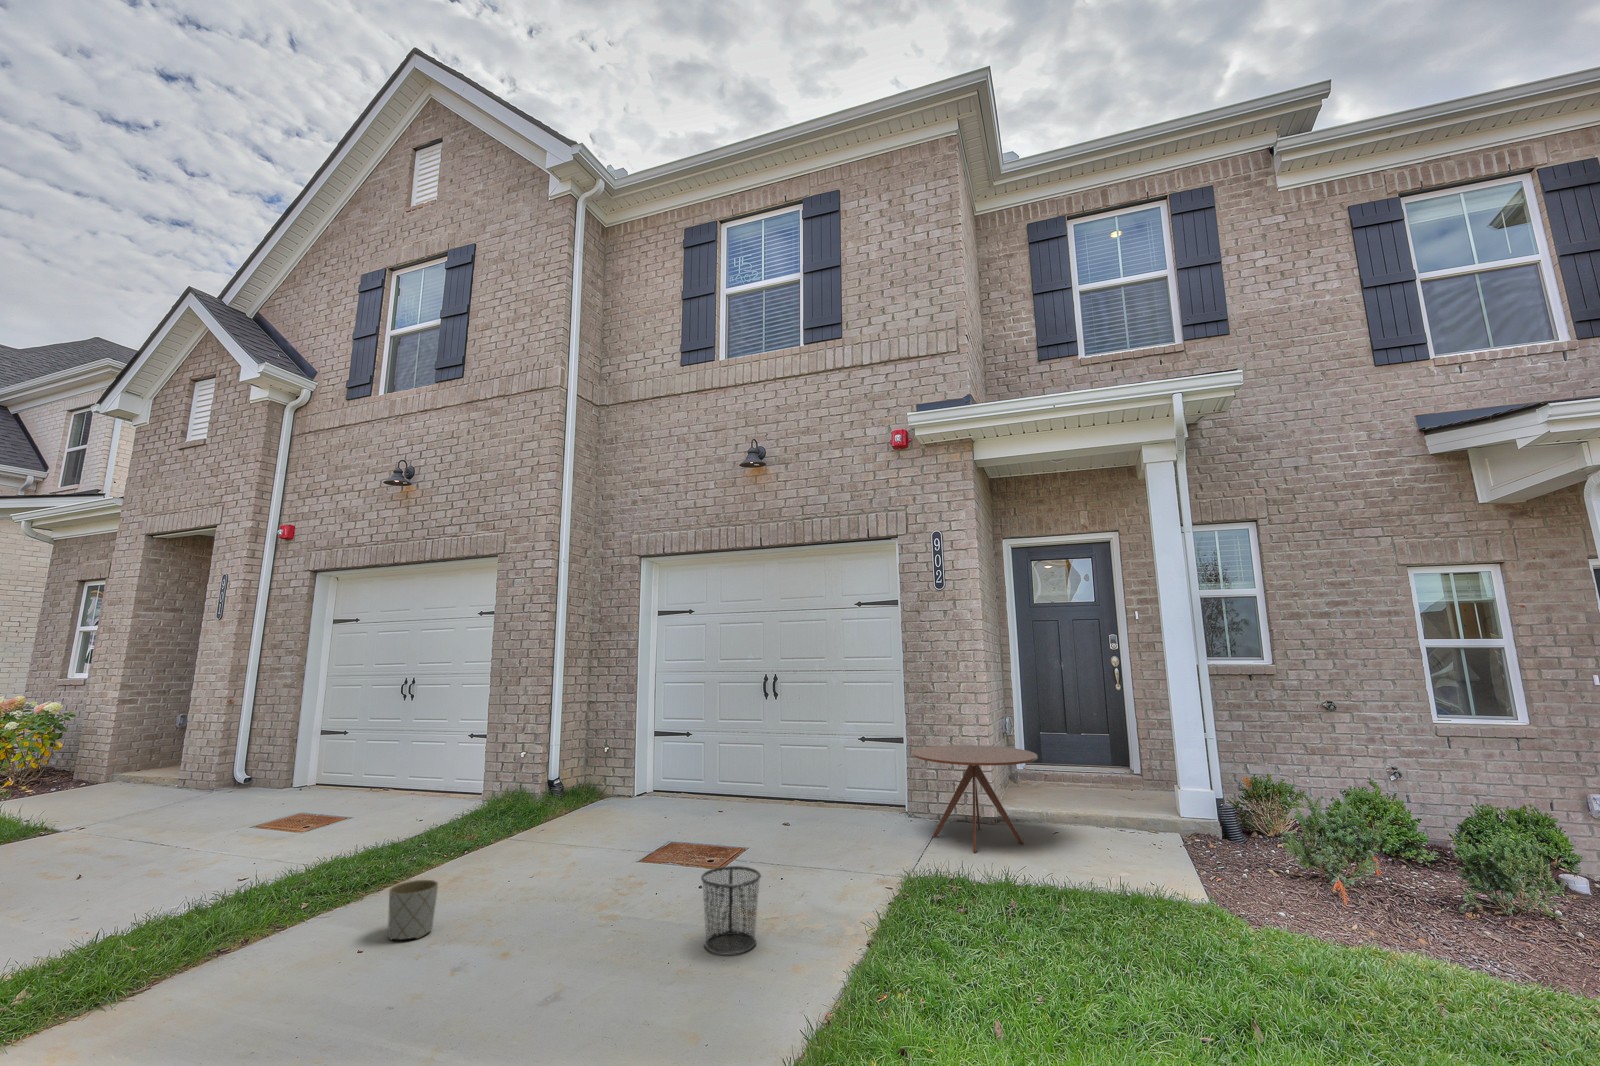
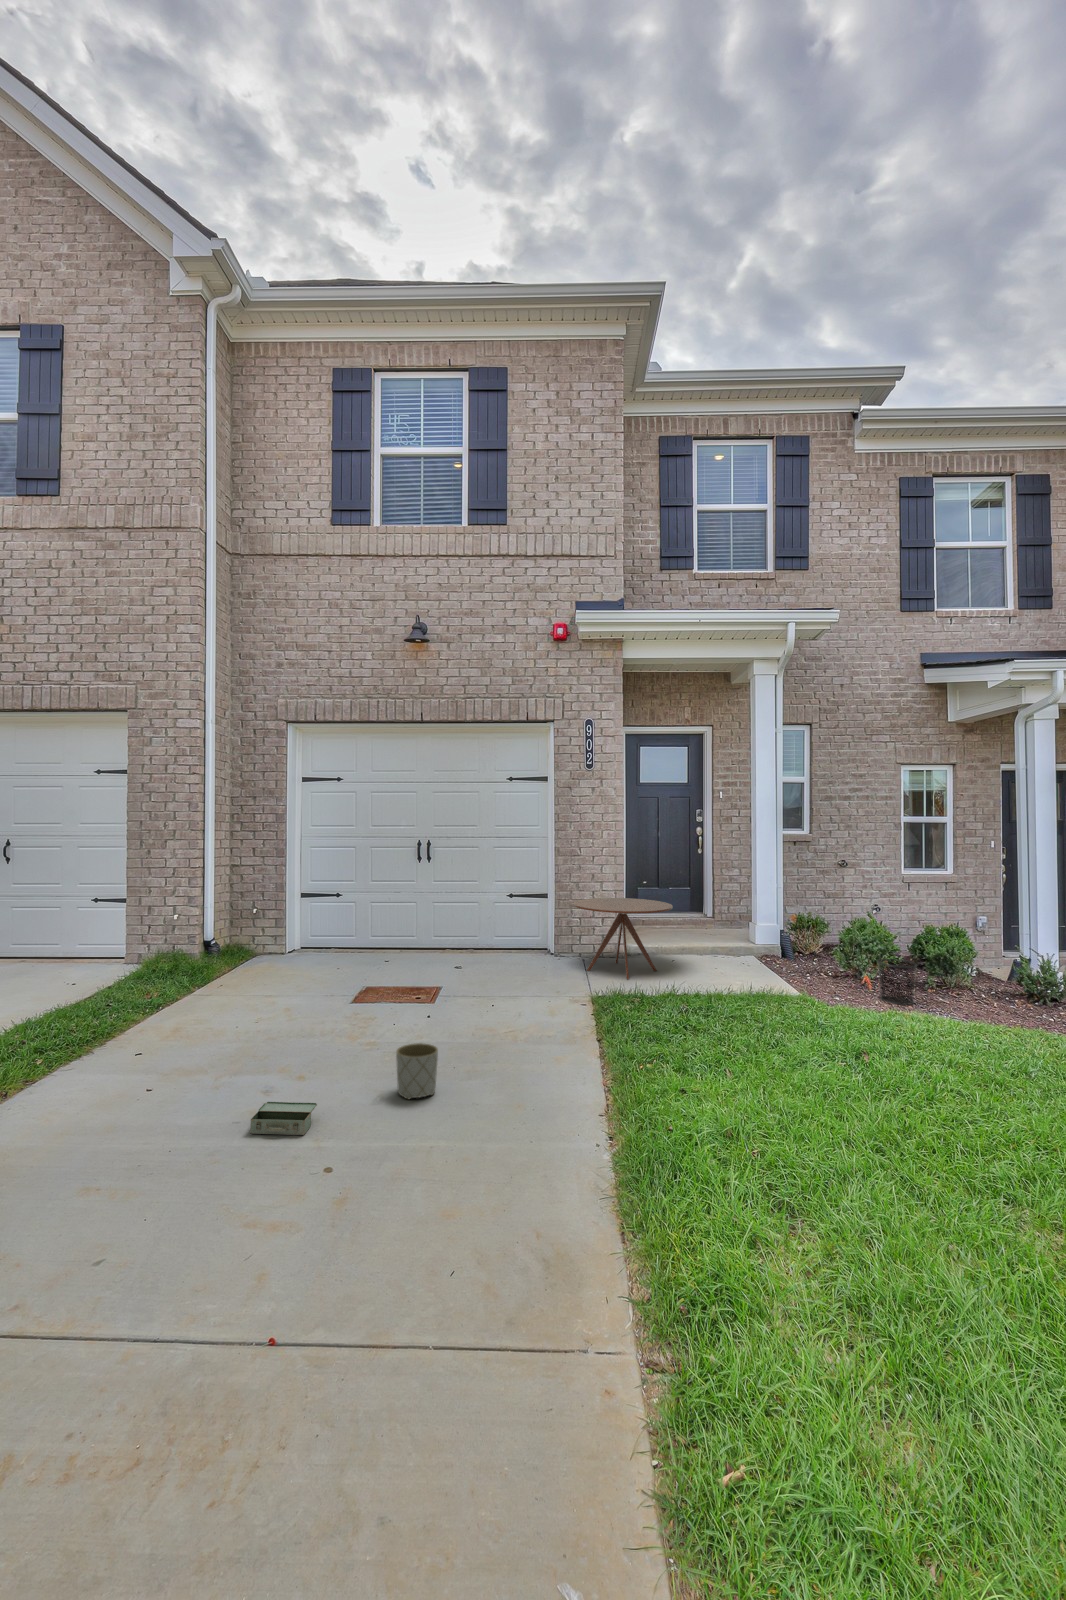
waste bin: present [701,866,761,955] -> present [878,959,917,1005]
planter: present [388,880,438,940] -> present [396,1043,438,1100]
toolbox: none [359,974,446,1025] -> present [250,1102,317,1135]

